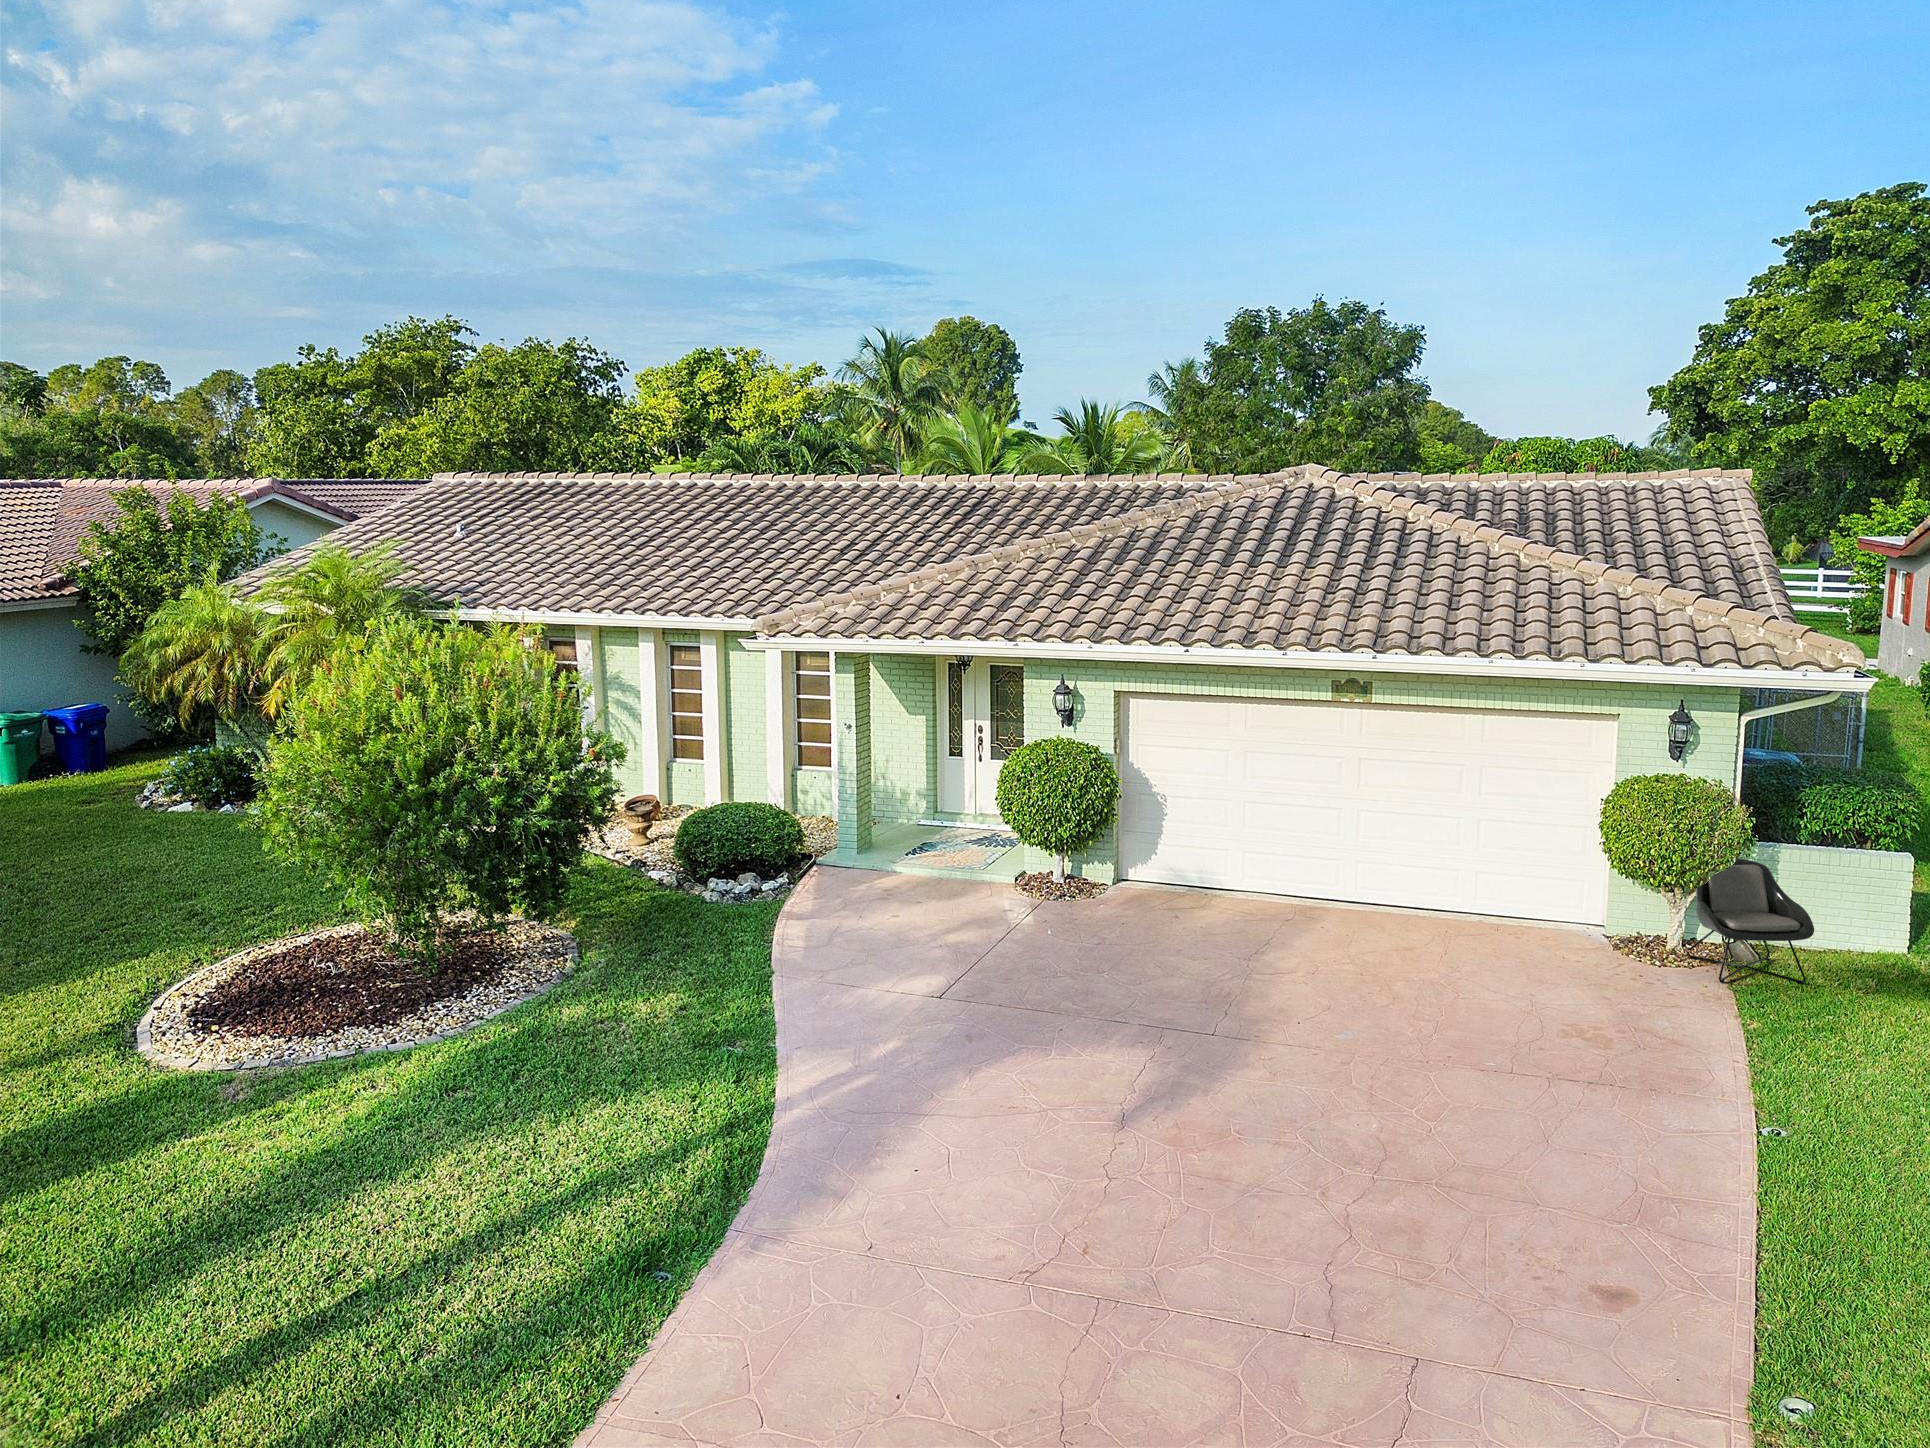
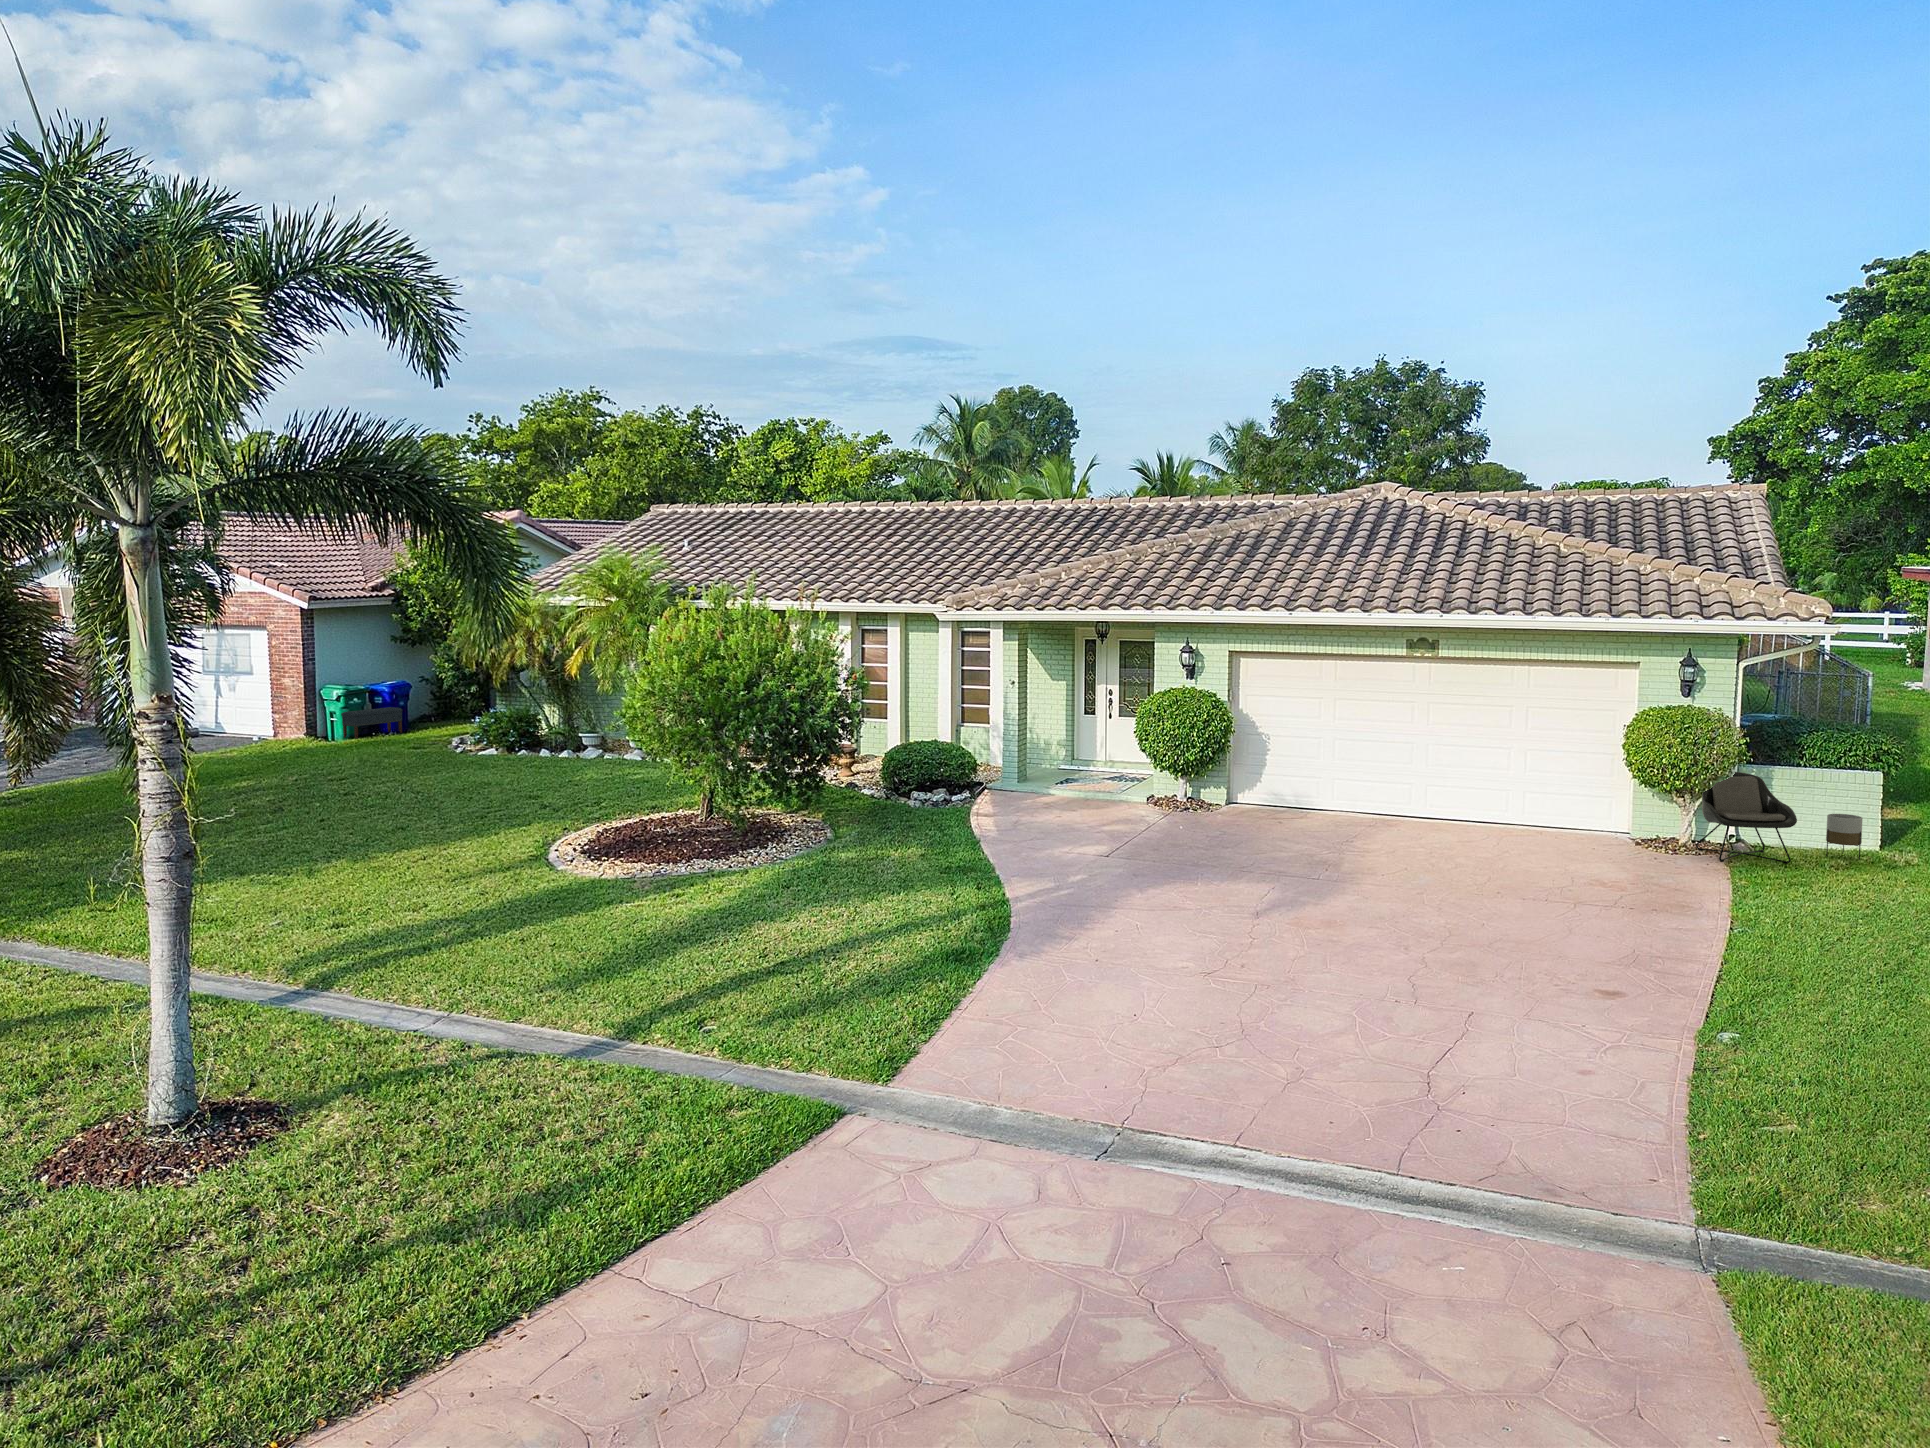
bench: none [11,740,105,785] -> present [341,707,402,739]
planter: none [1844,910,1889,971] -> present [1826,814,1863,860]

